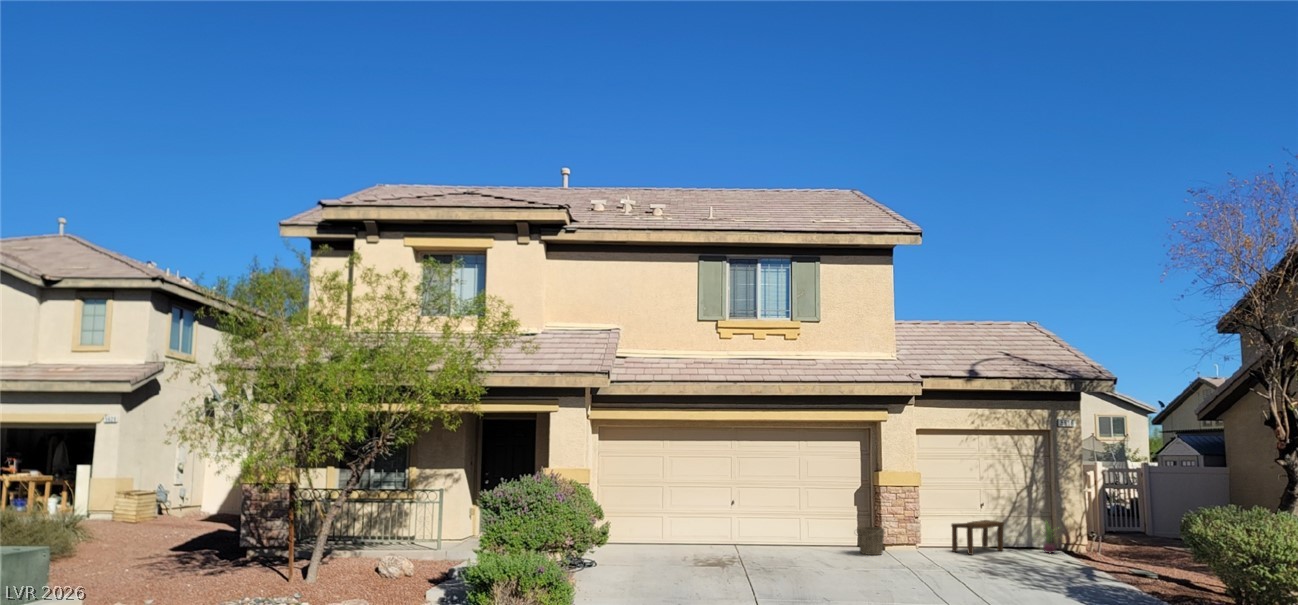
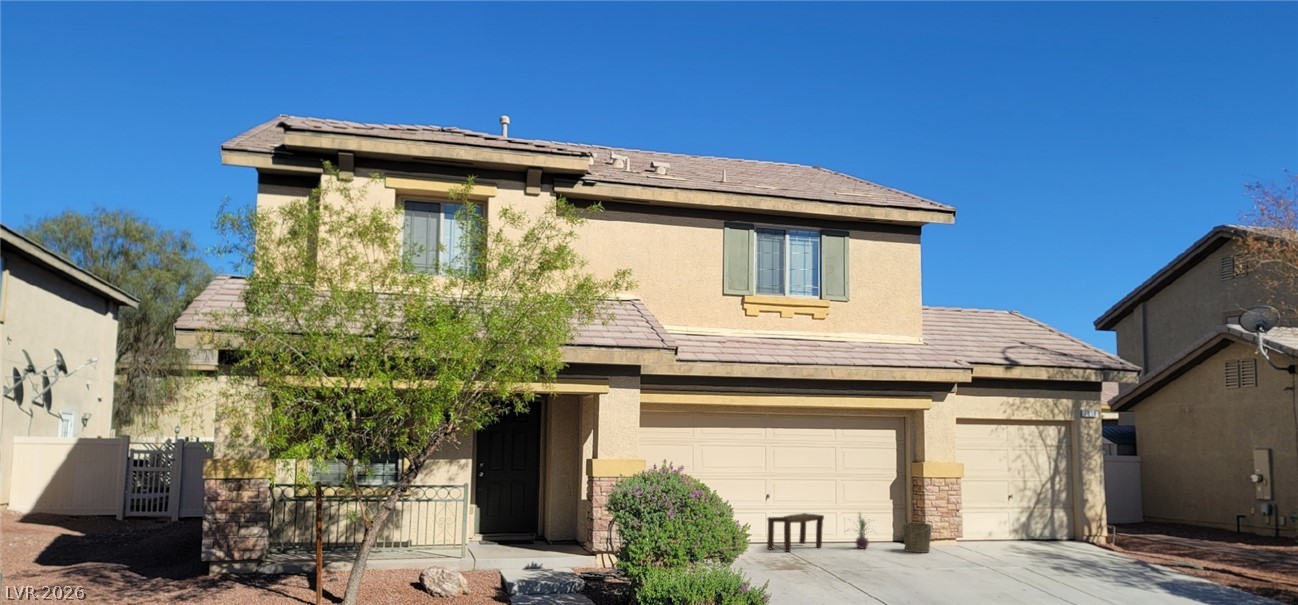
bench: present [951,520,1004,555] -> present [767,513,824,552]
decorative plant: present [1043,524,1055,553] -> present [856,514,868,549]

